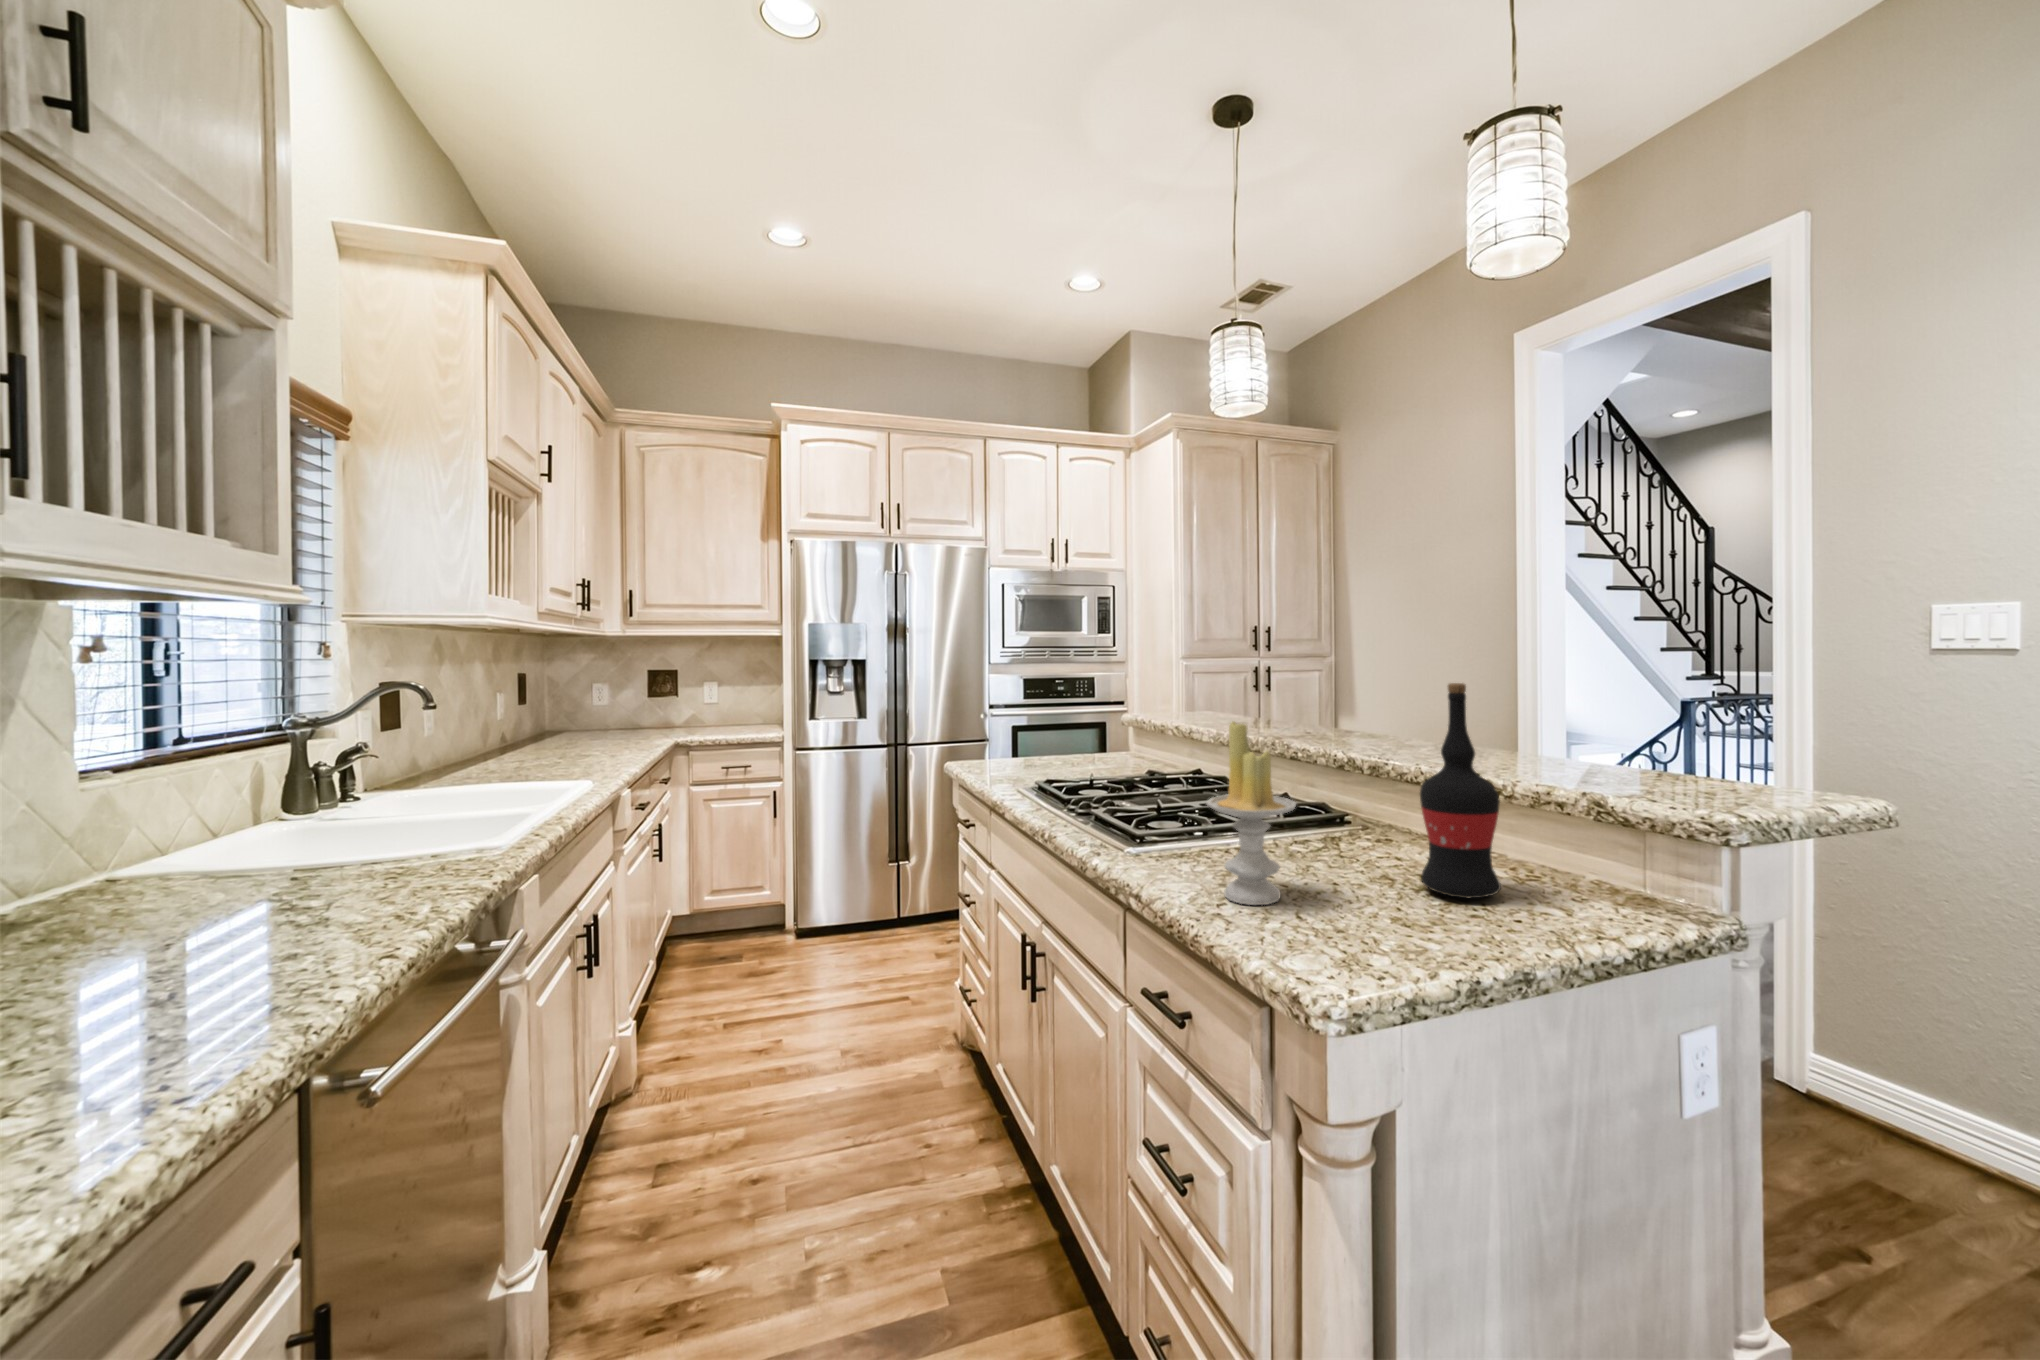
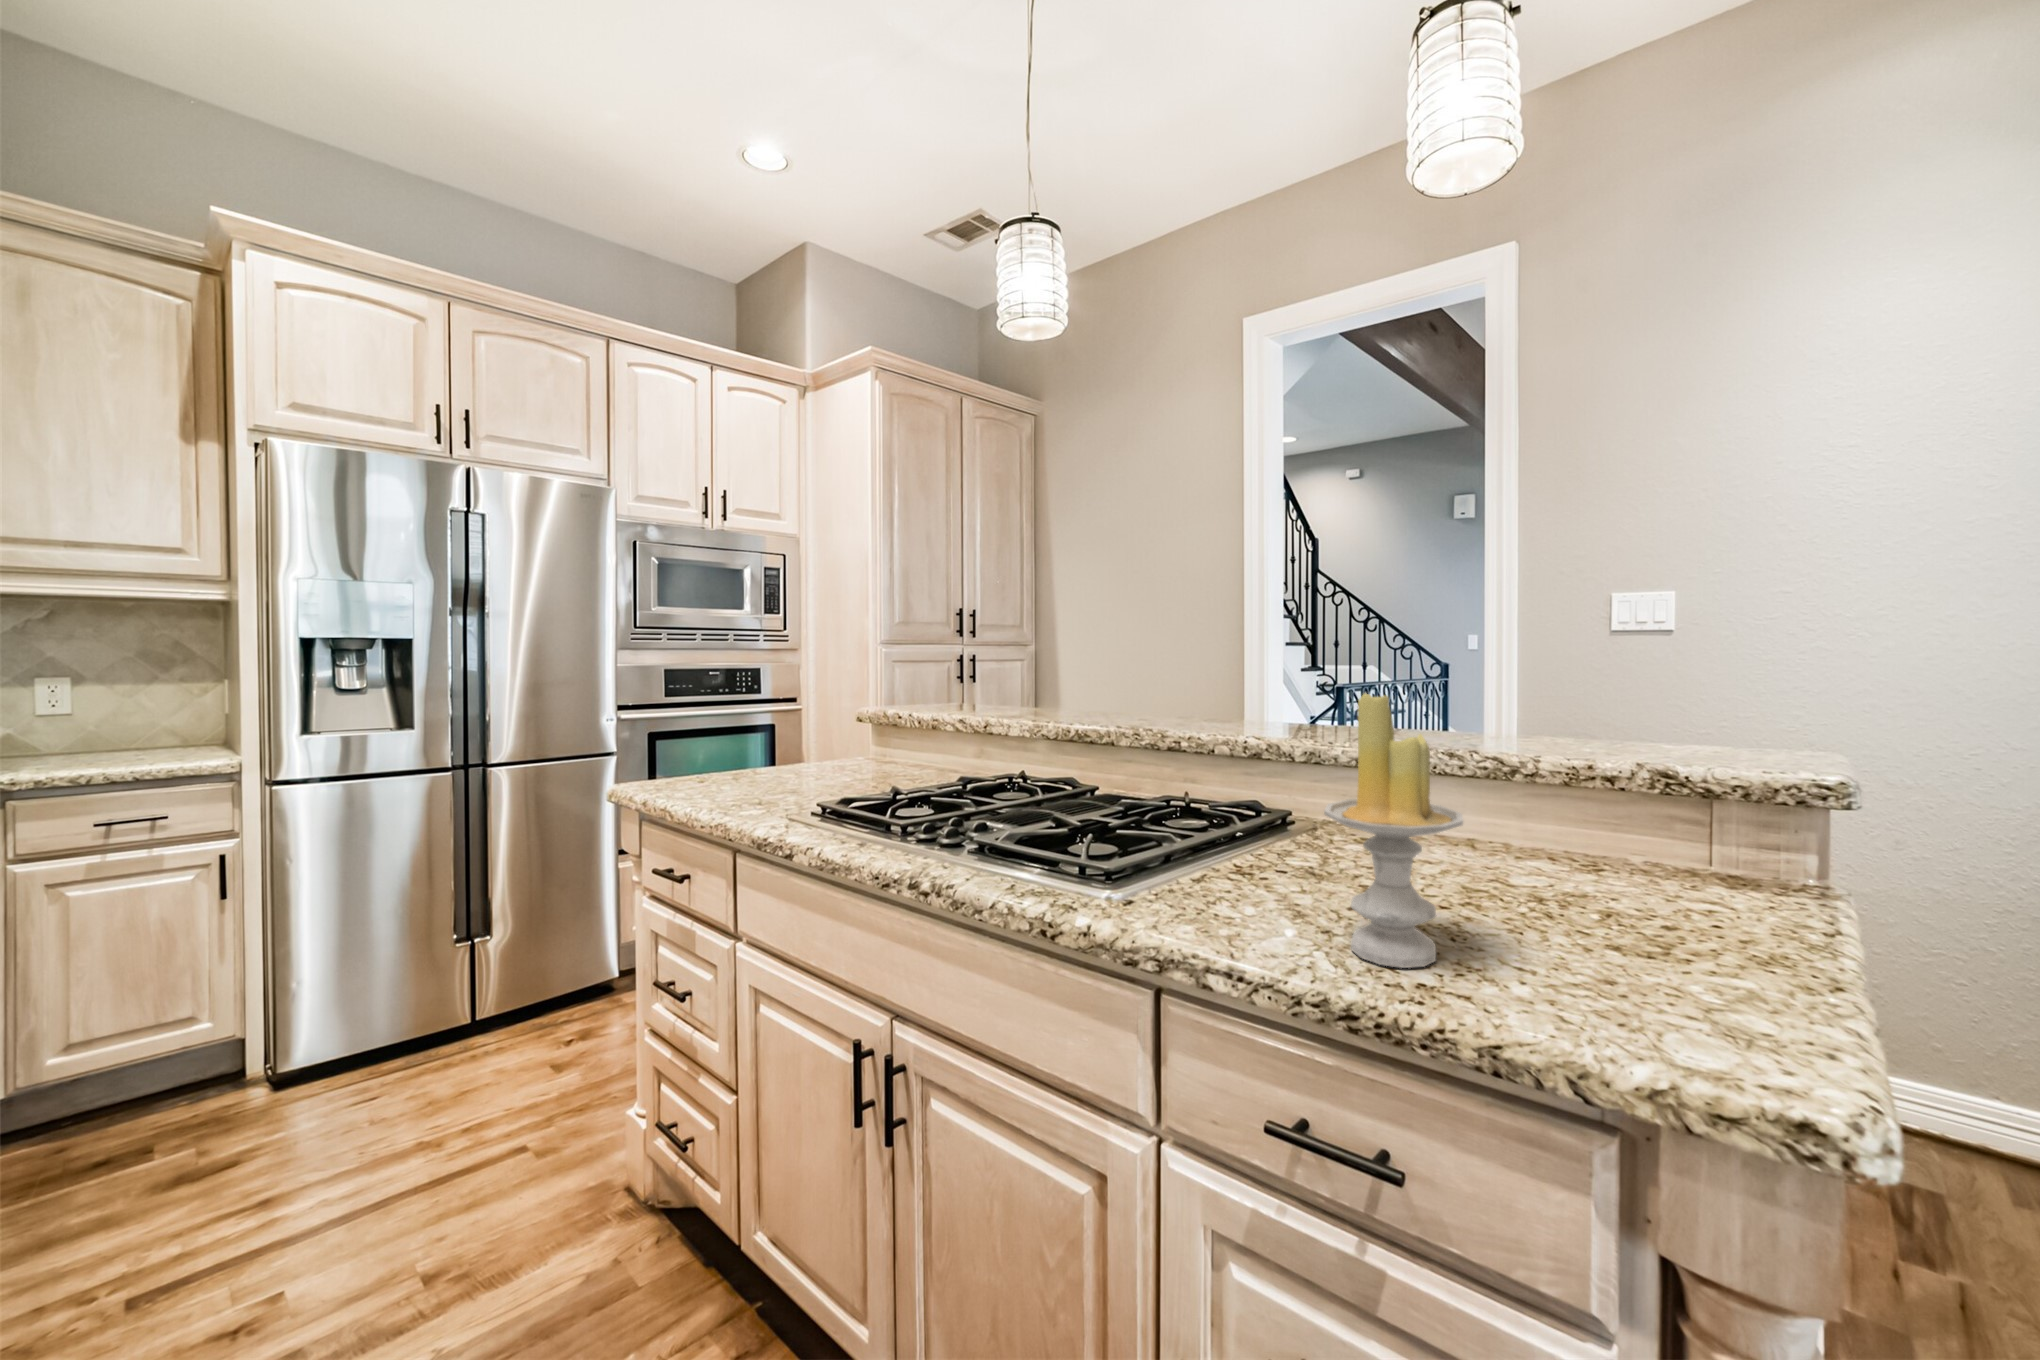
wine bottle: present [1420,683,1501,898] -> none [1522,636,1634,908]

